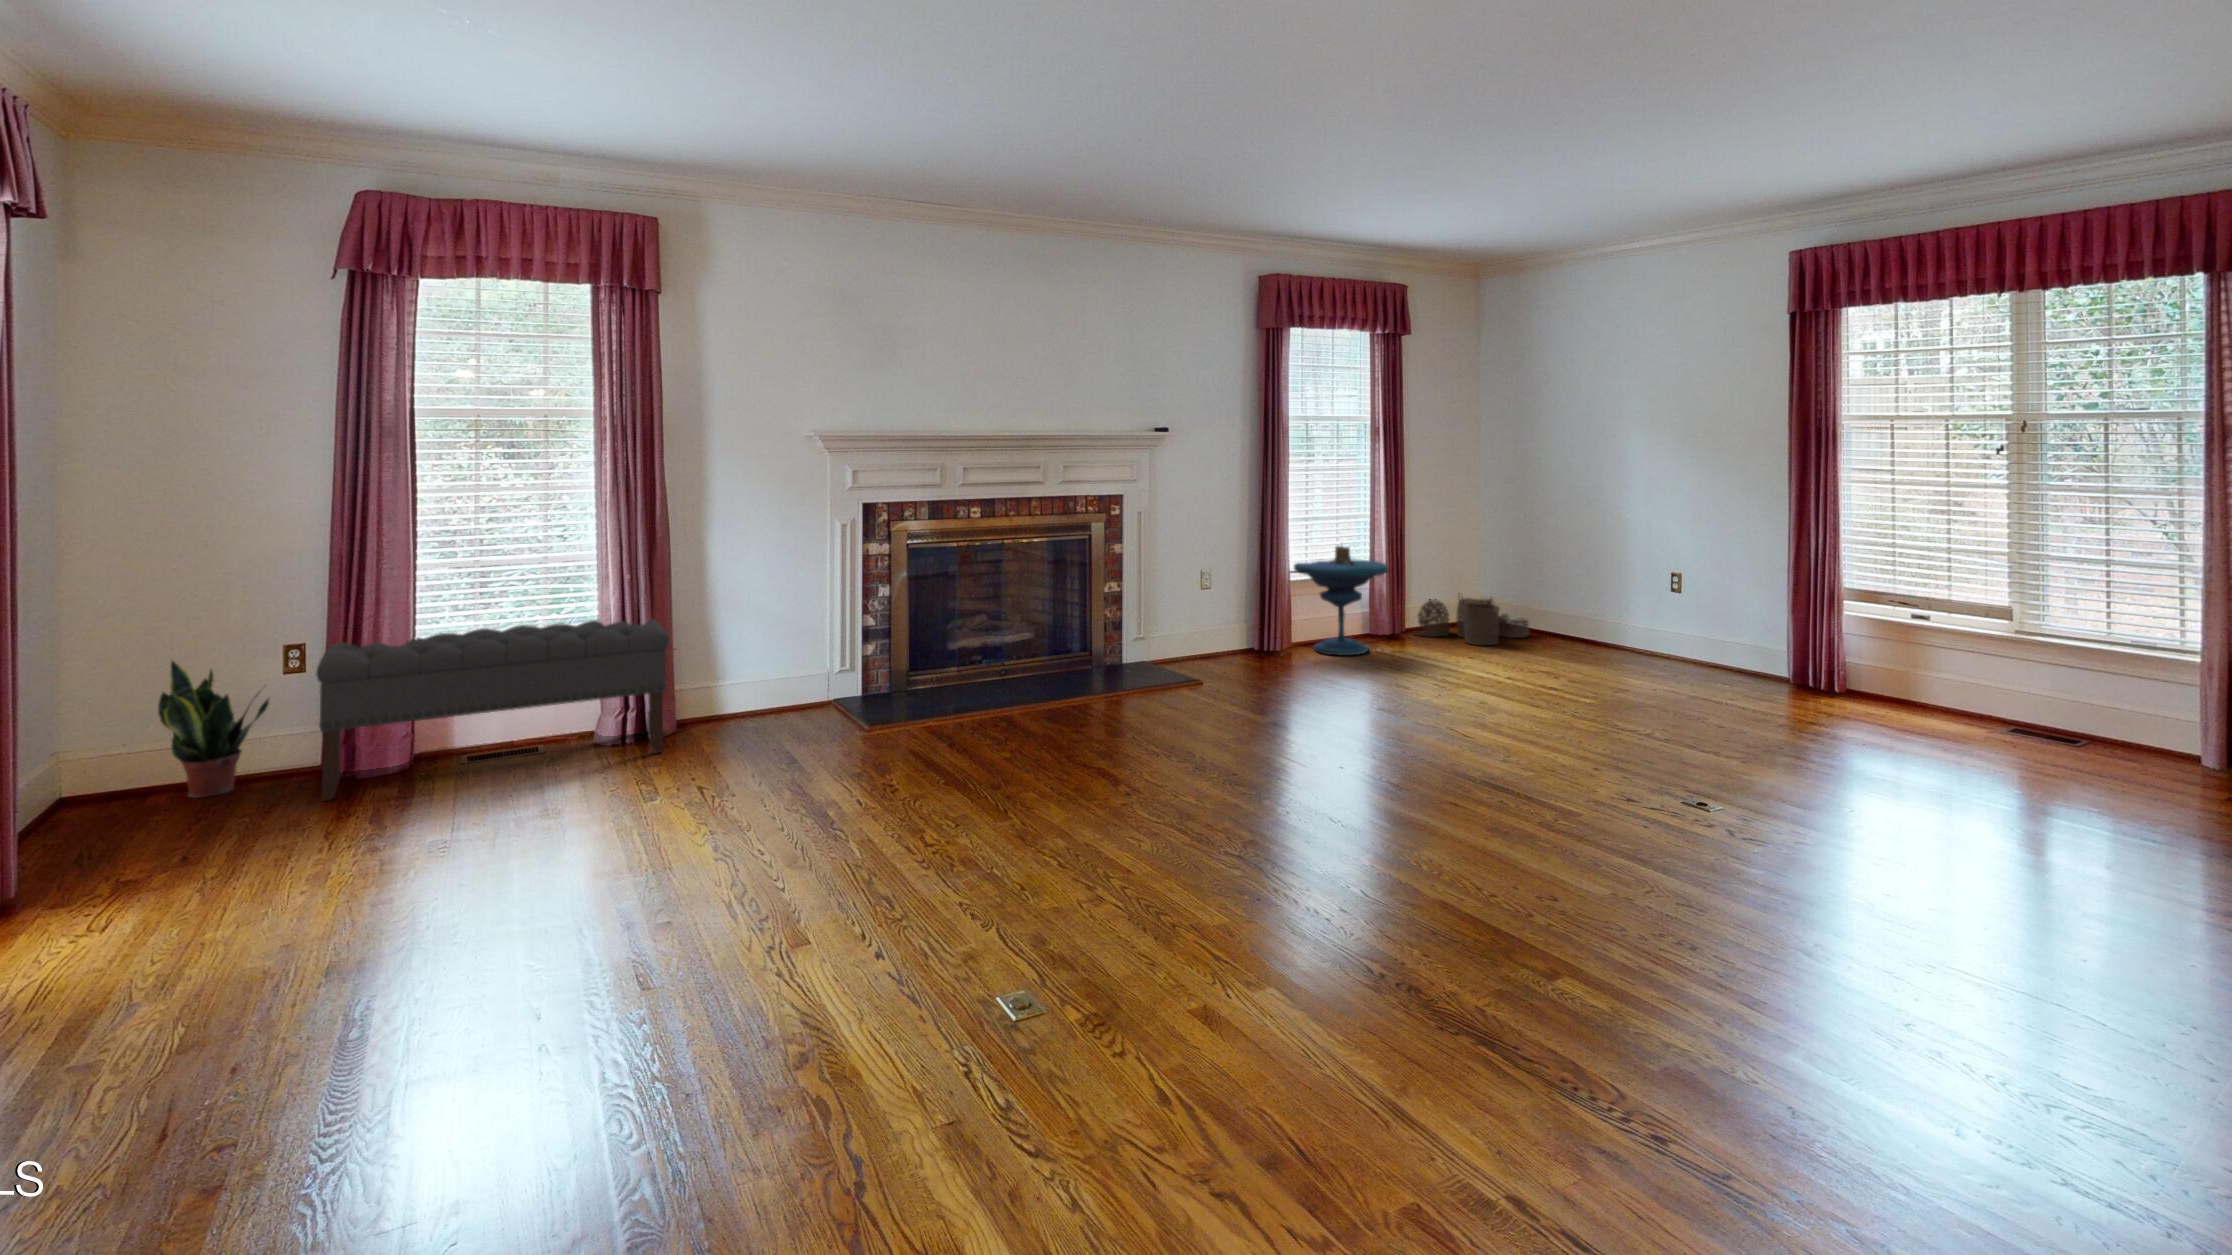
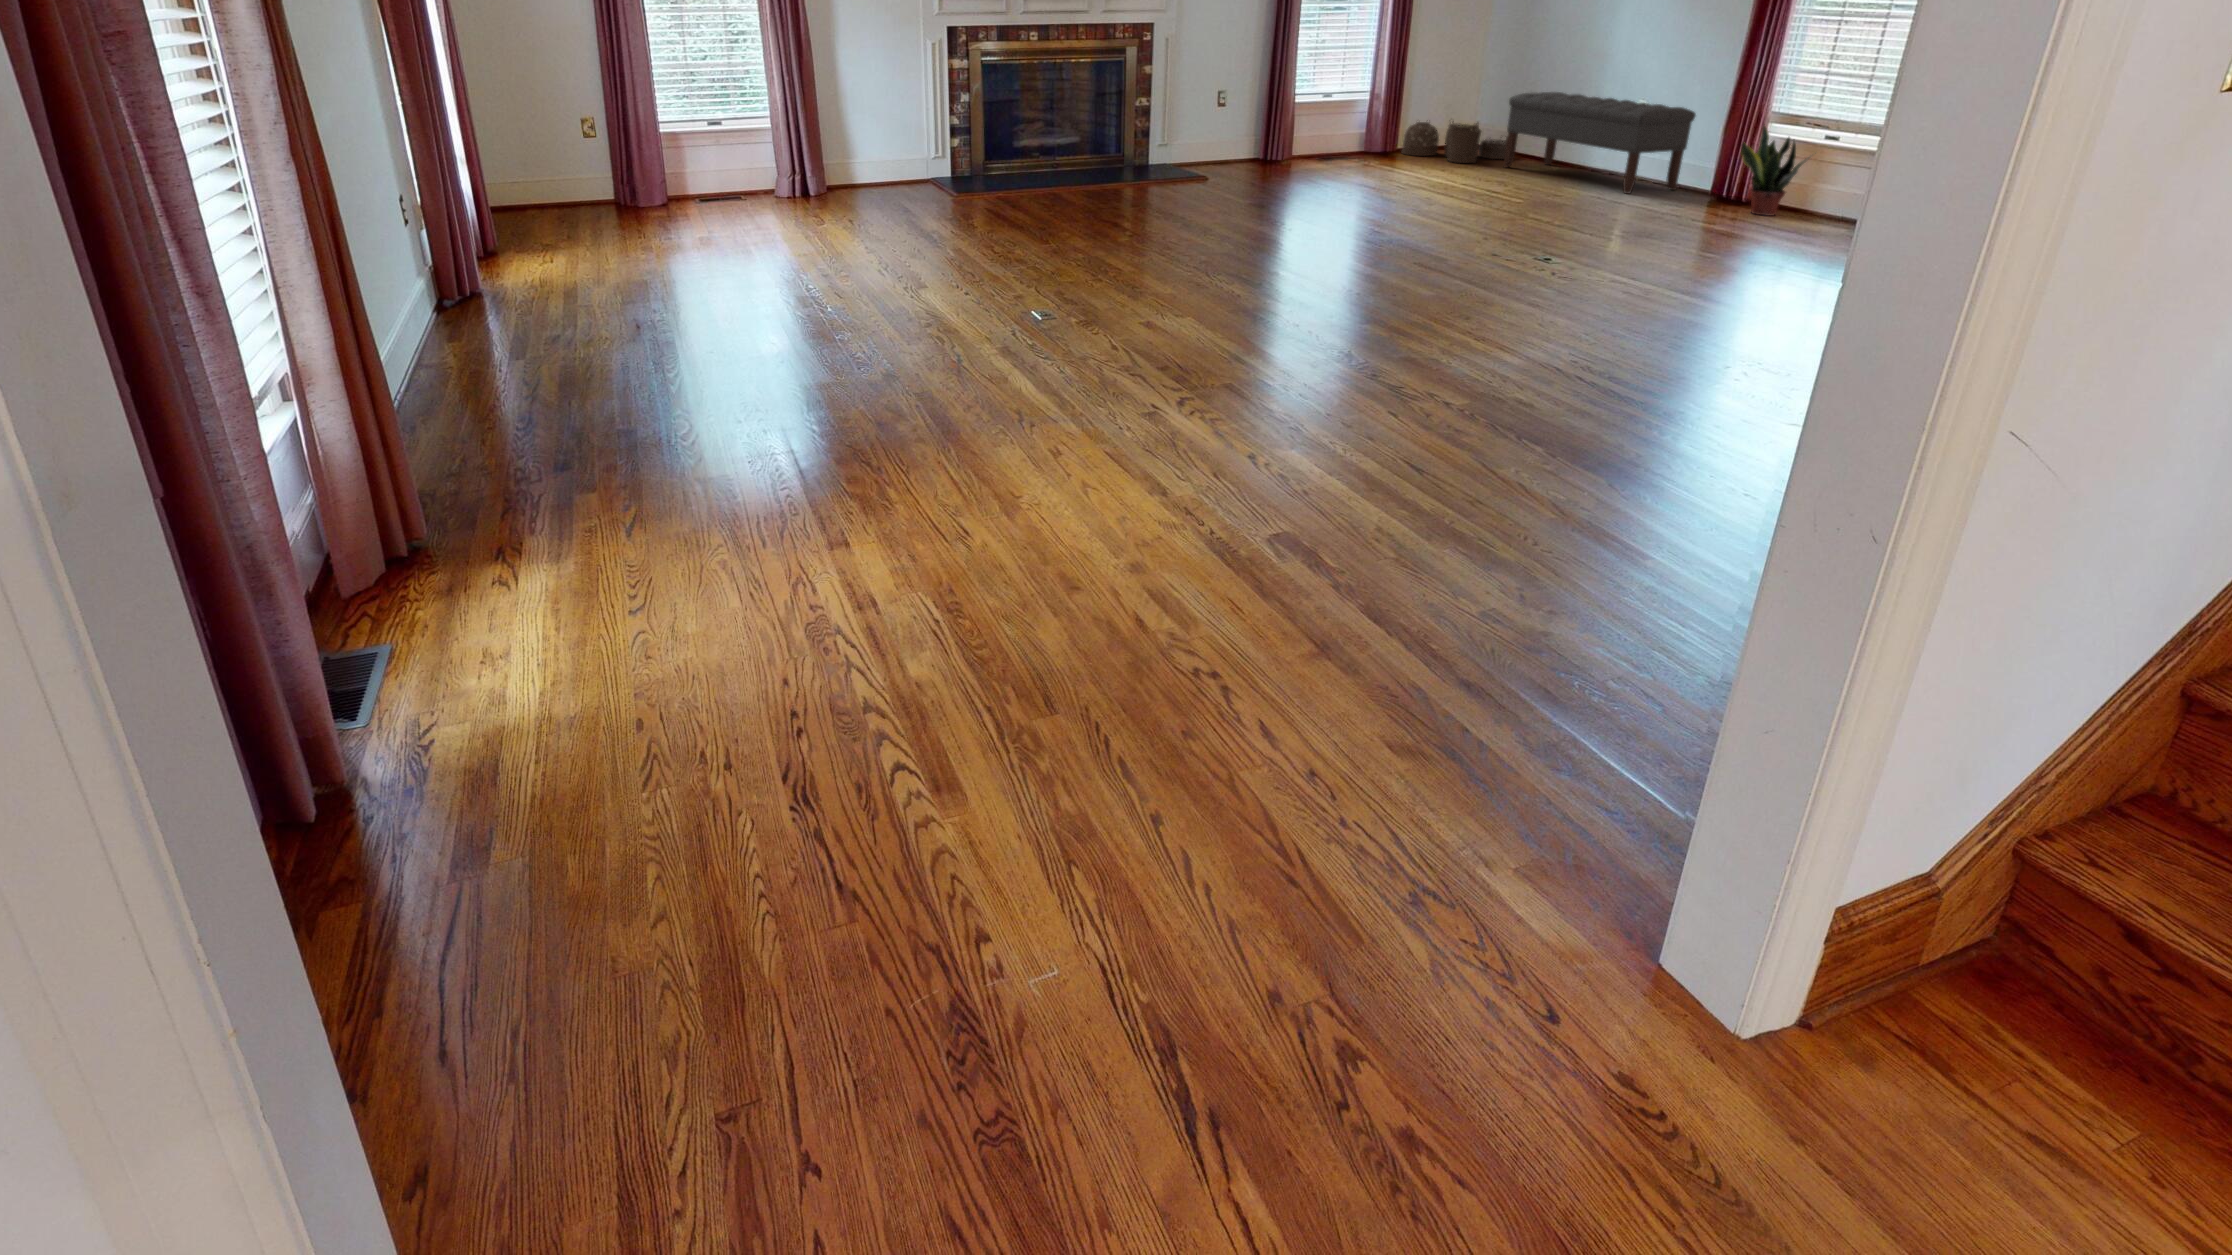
side table: present [1294,544,1388,656] -> none [1300,69,1383,166]
bench: present [317,620,669,801] -> present [1503,92,1696,193]
potted plant: present [158,661,269,797] -> present [1741,124,1811,216]

